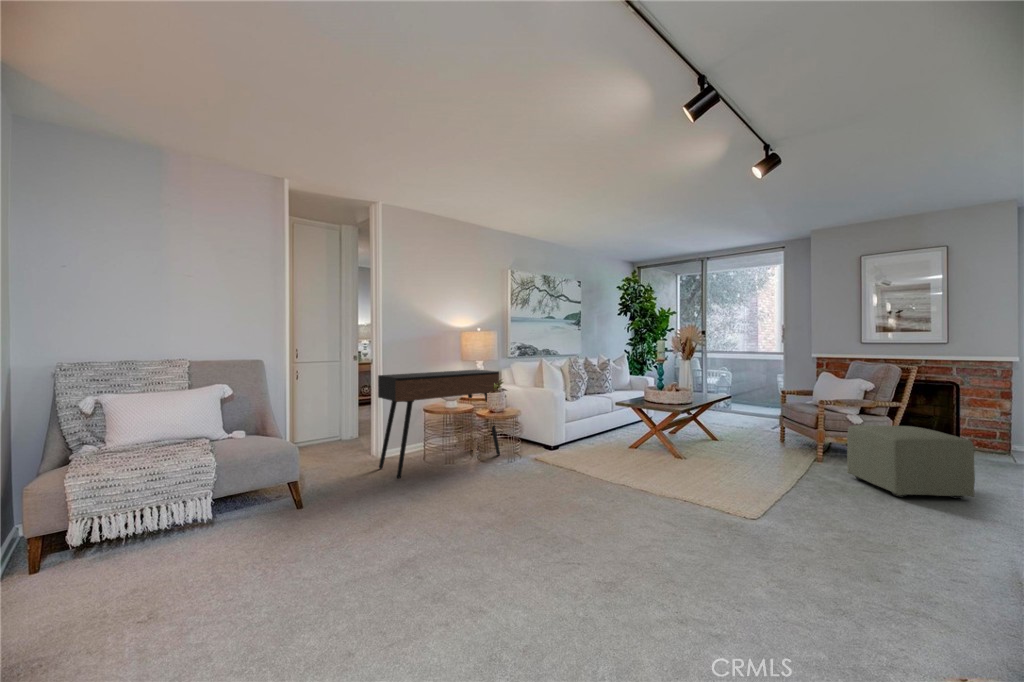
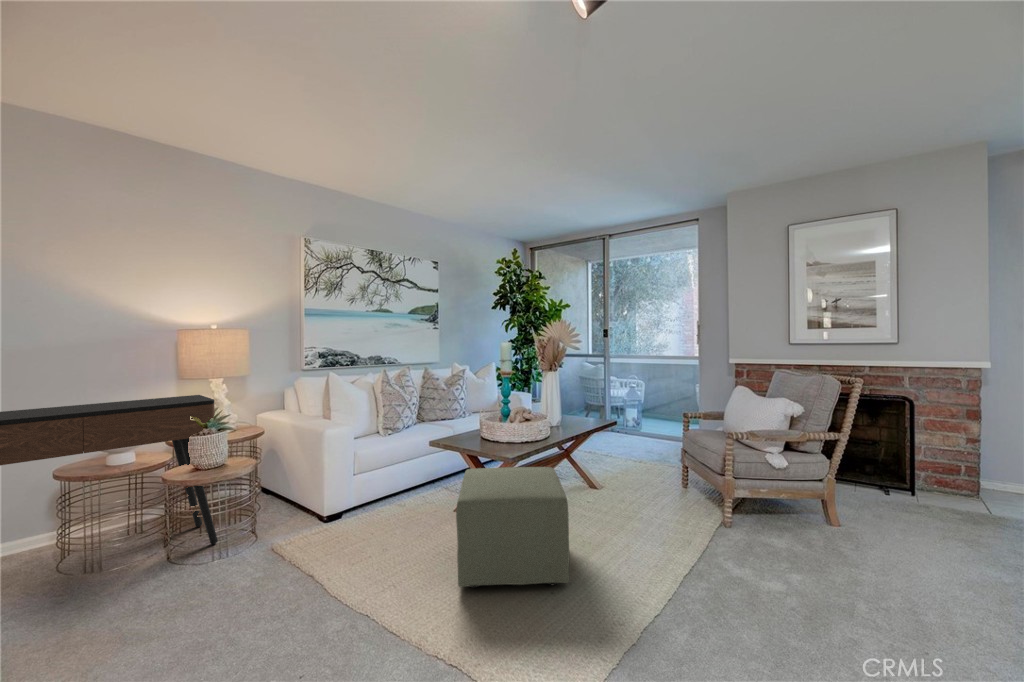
ottoman: present [847,425,975,499] -> present [456,467,569,588]

